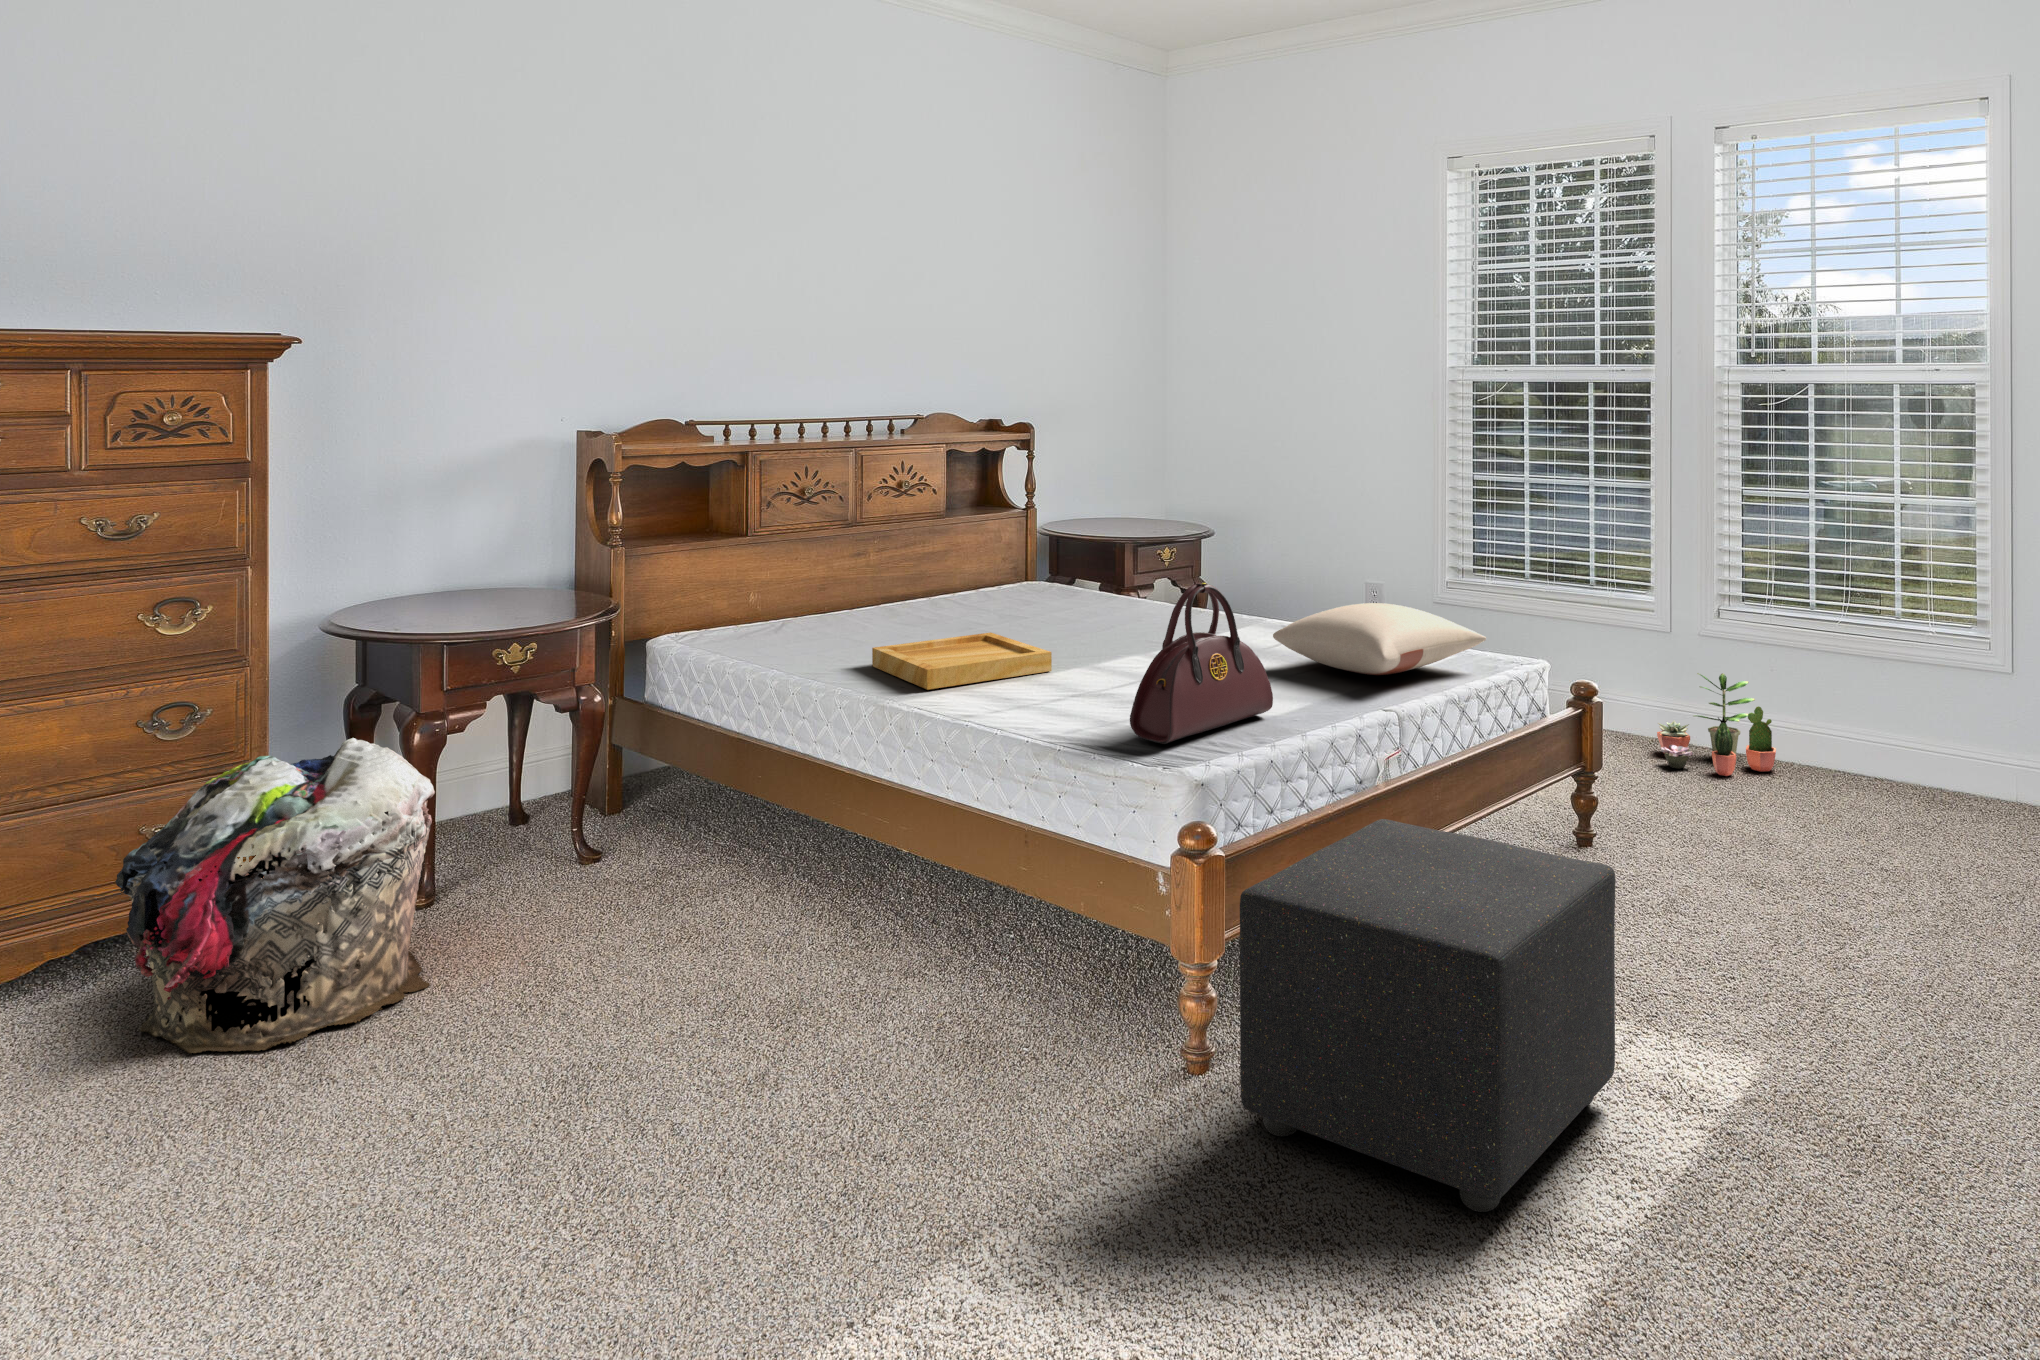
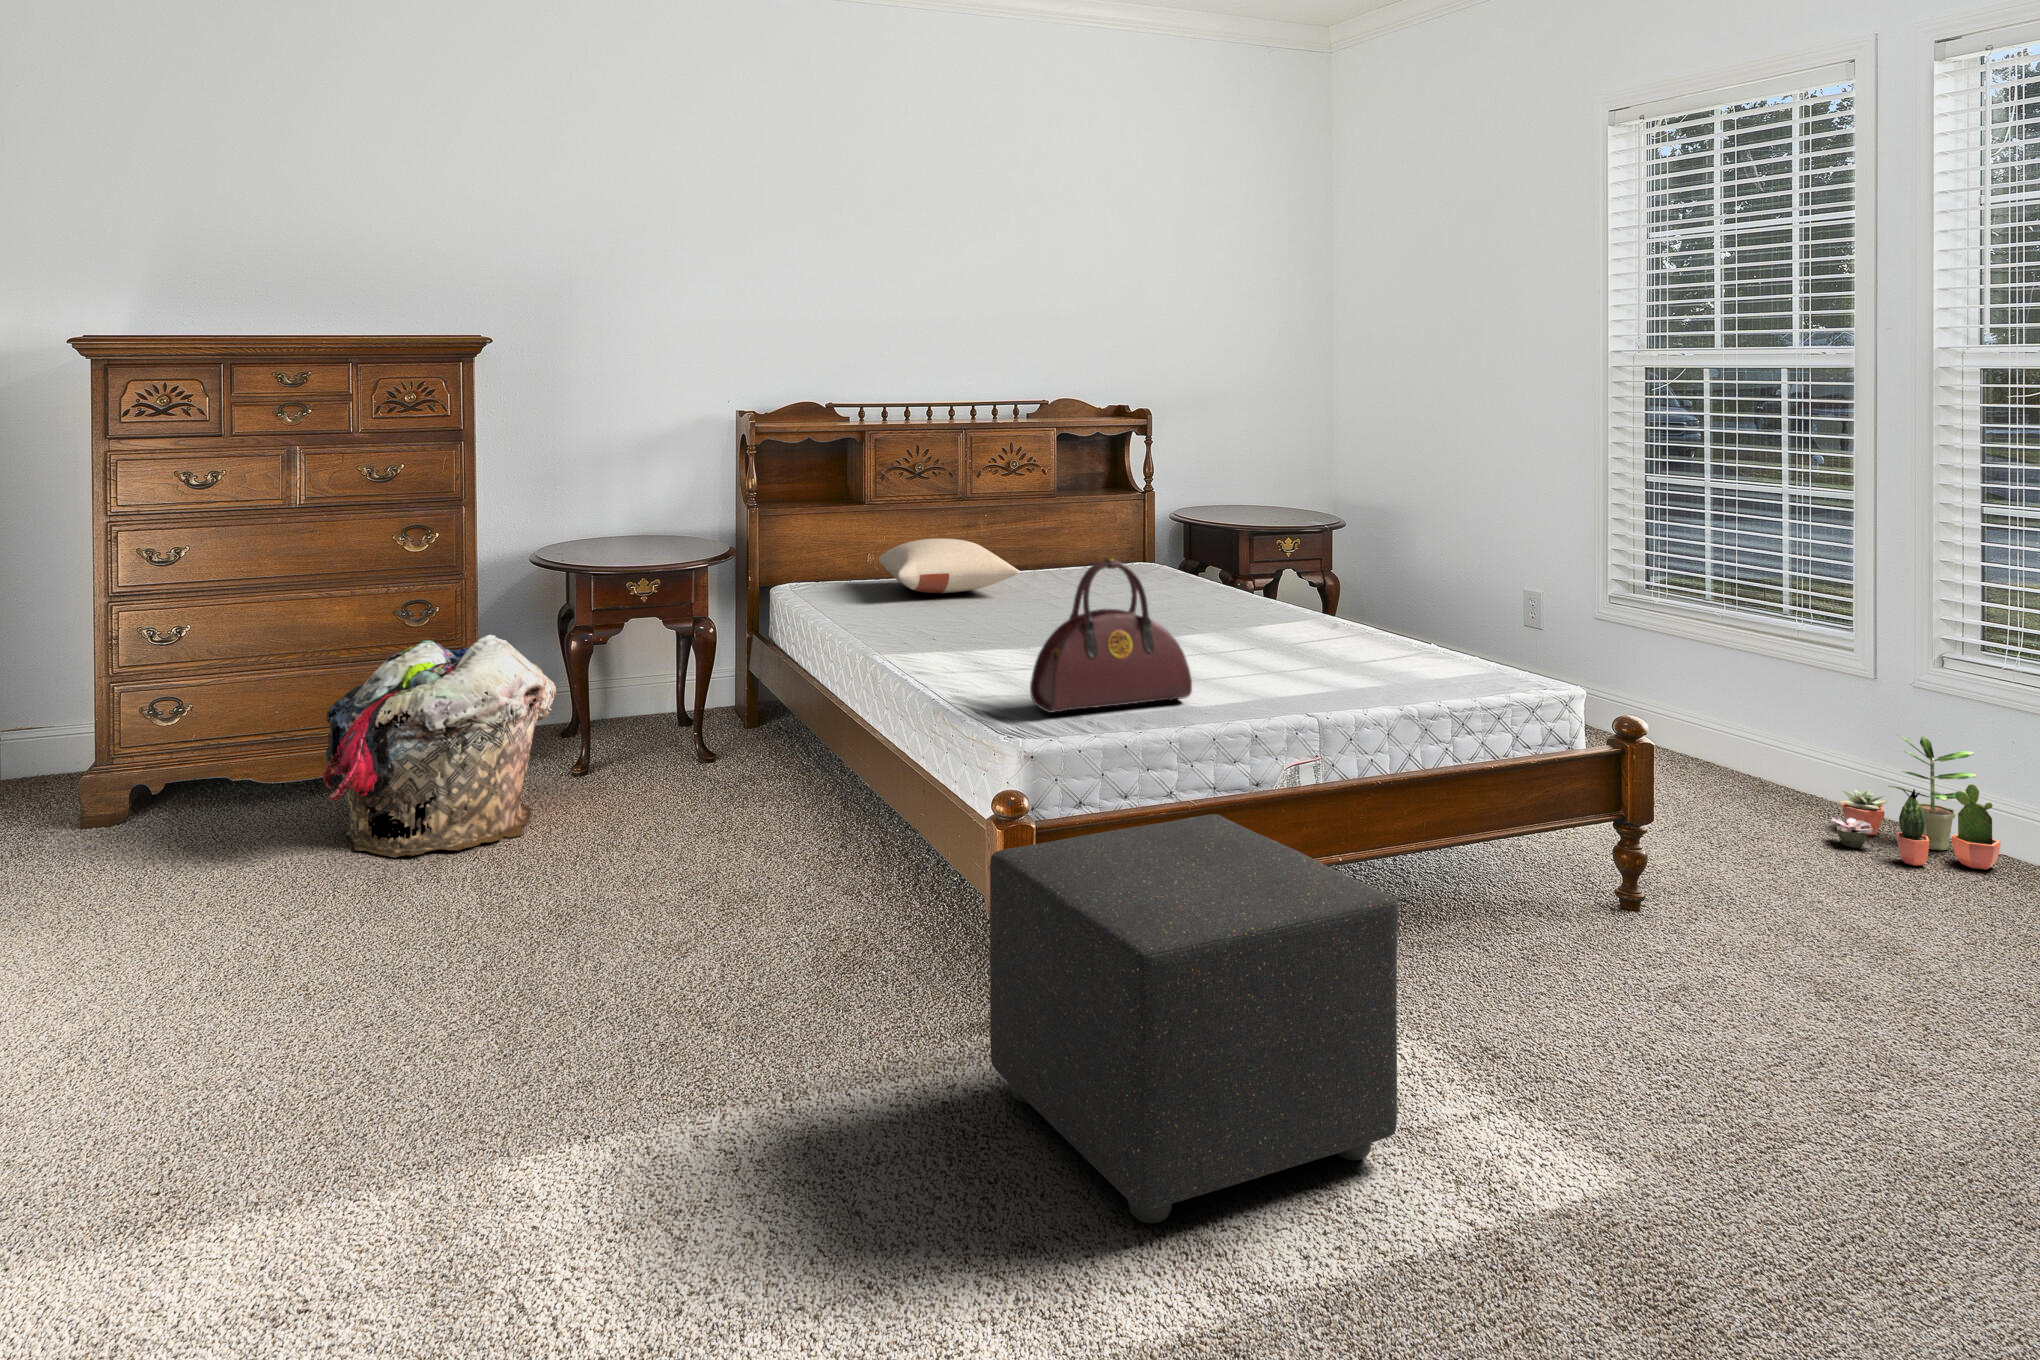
pillow: present [1273,603,1486,675] -> present [879,539,1020,593]
tray: present [872,632,1052,690] -> none [908,602,1050,645]

